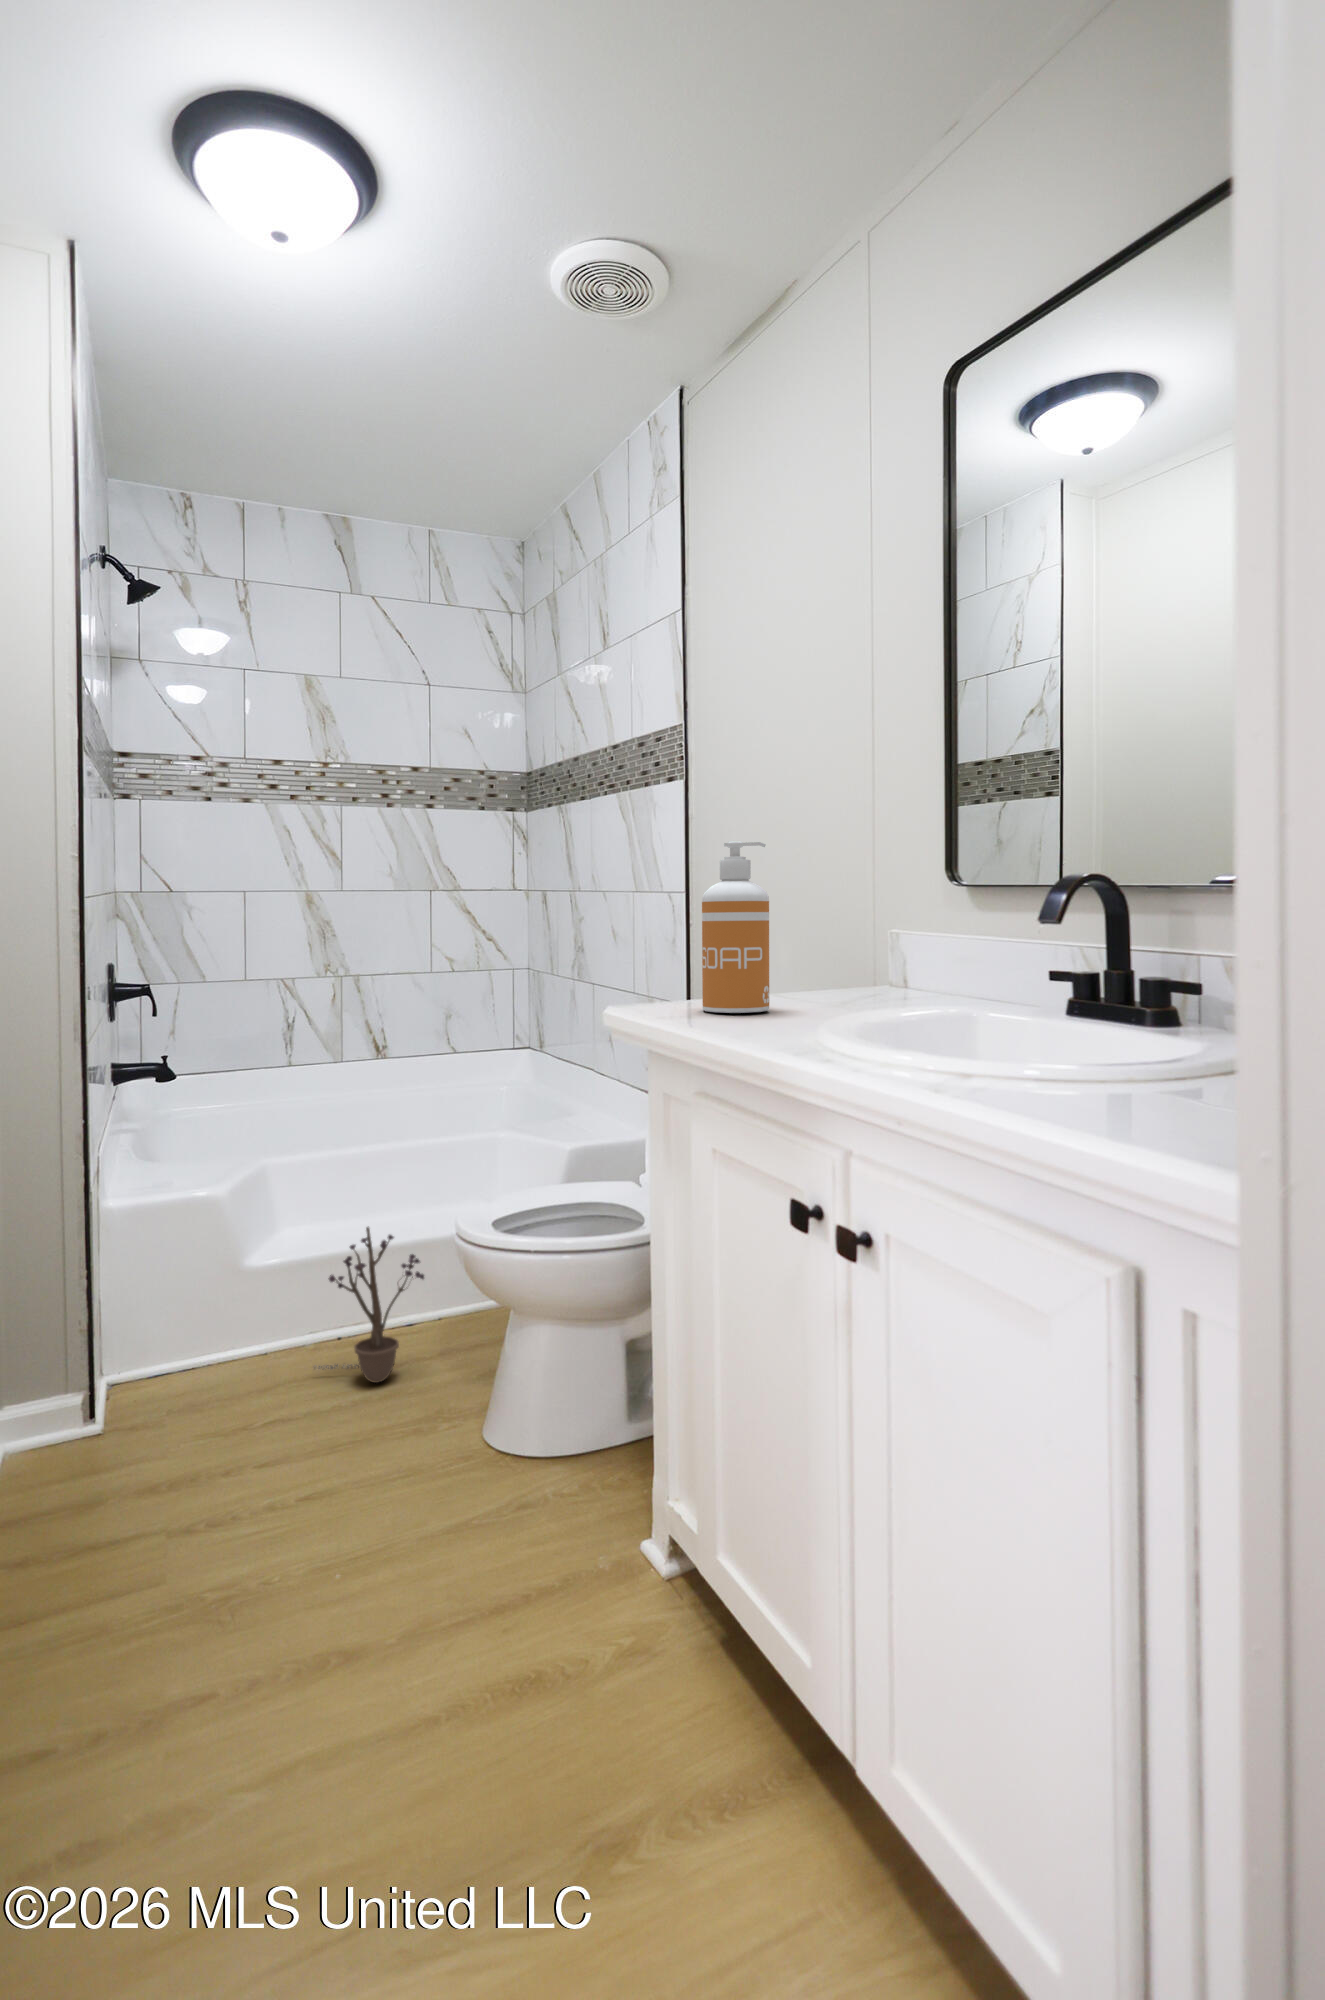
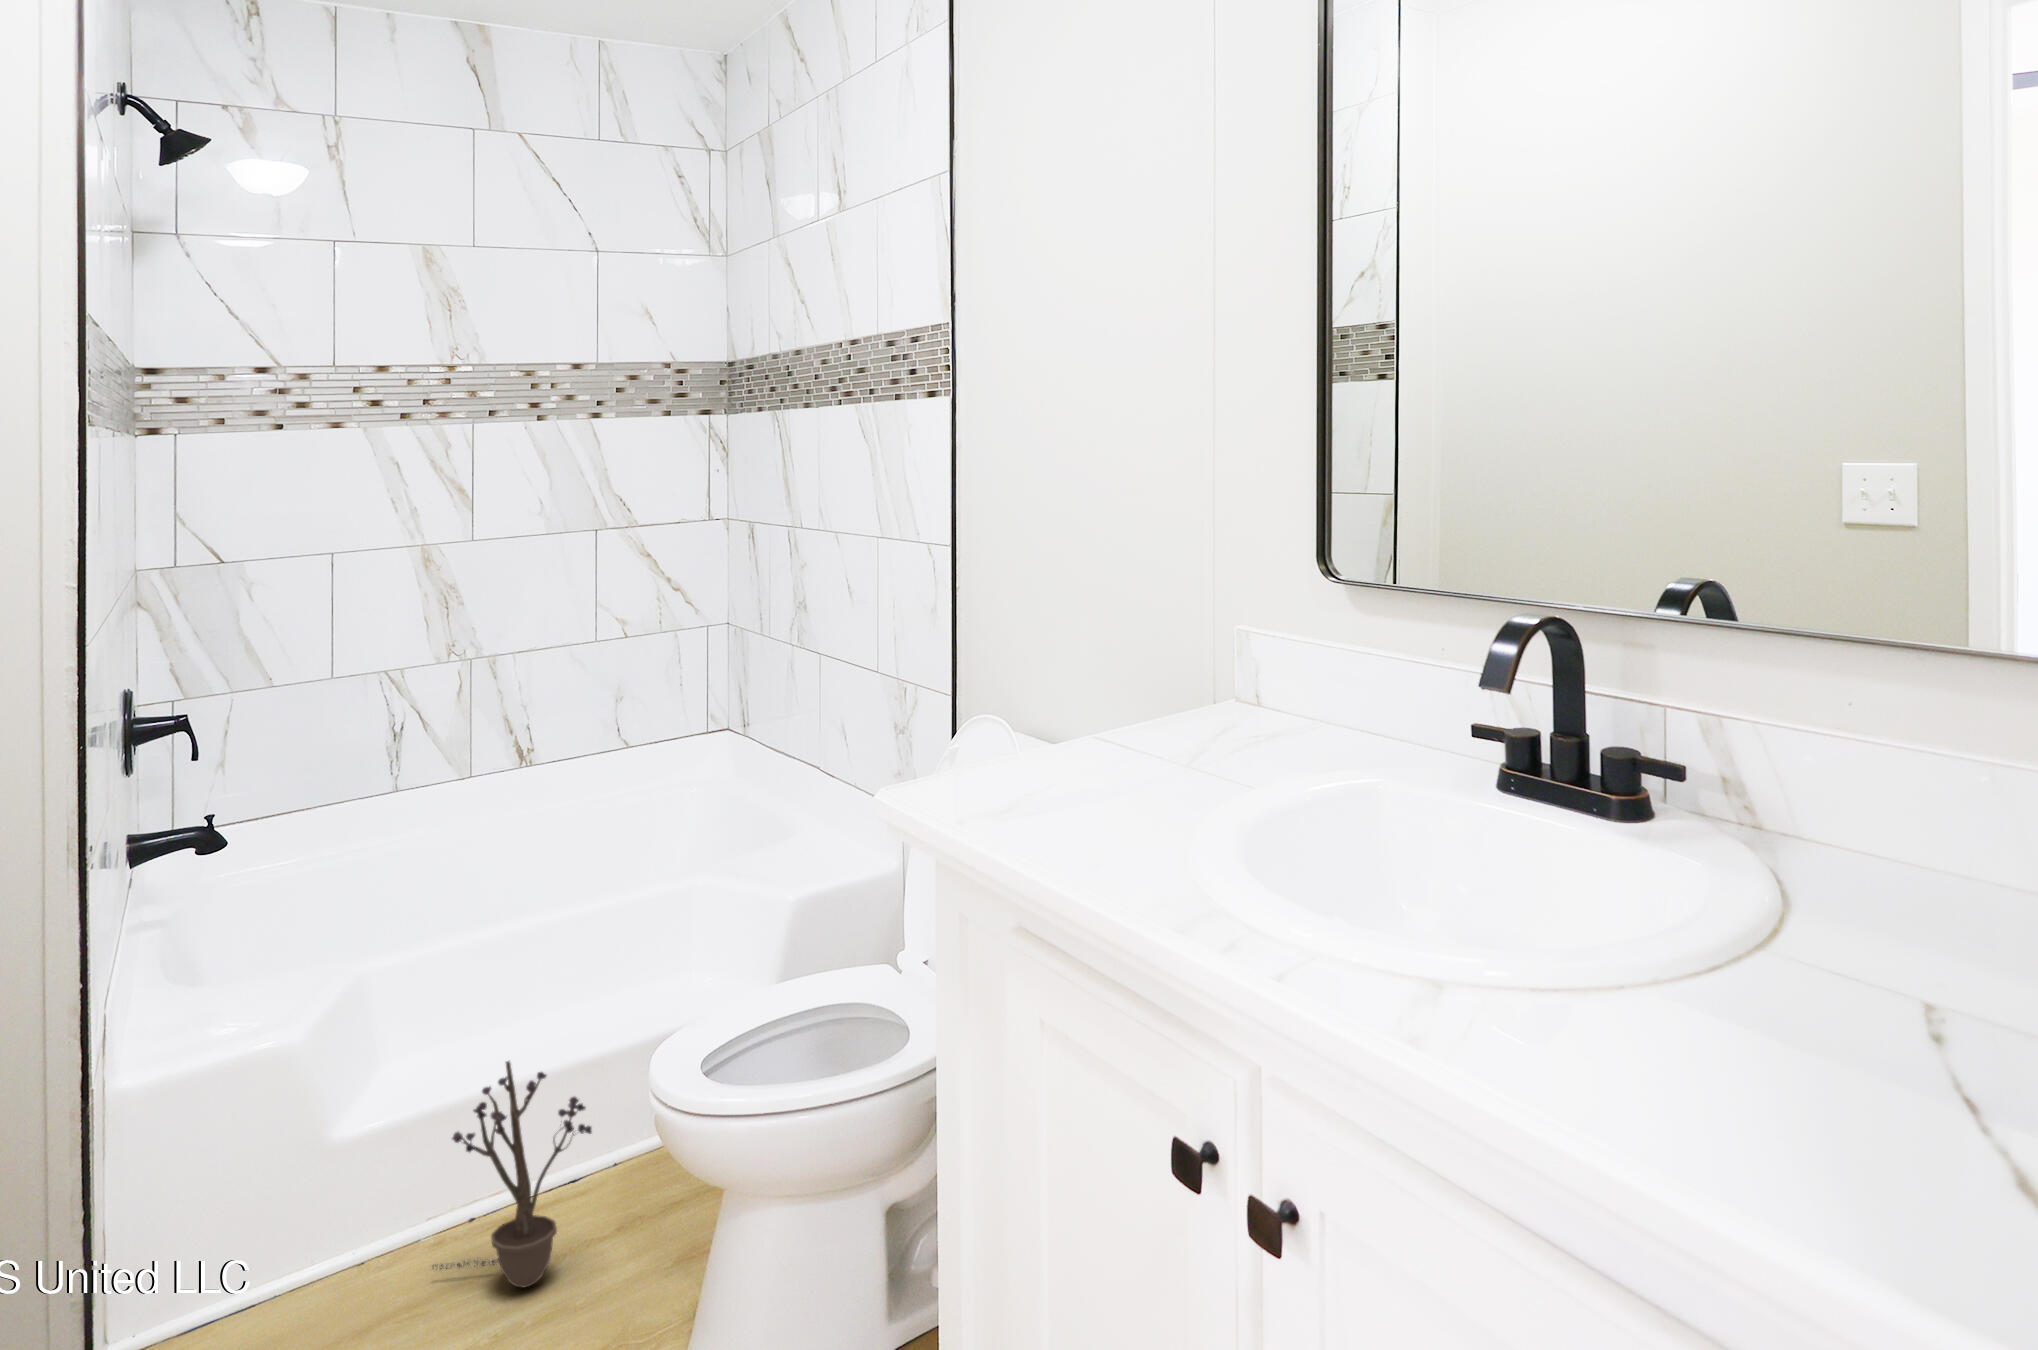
soap dispenser: present [702,841,769,1013] -> none [975,553,1077,806]

